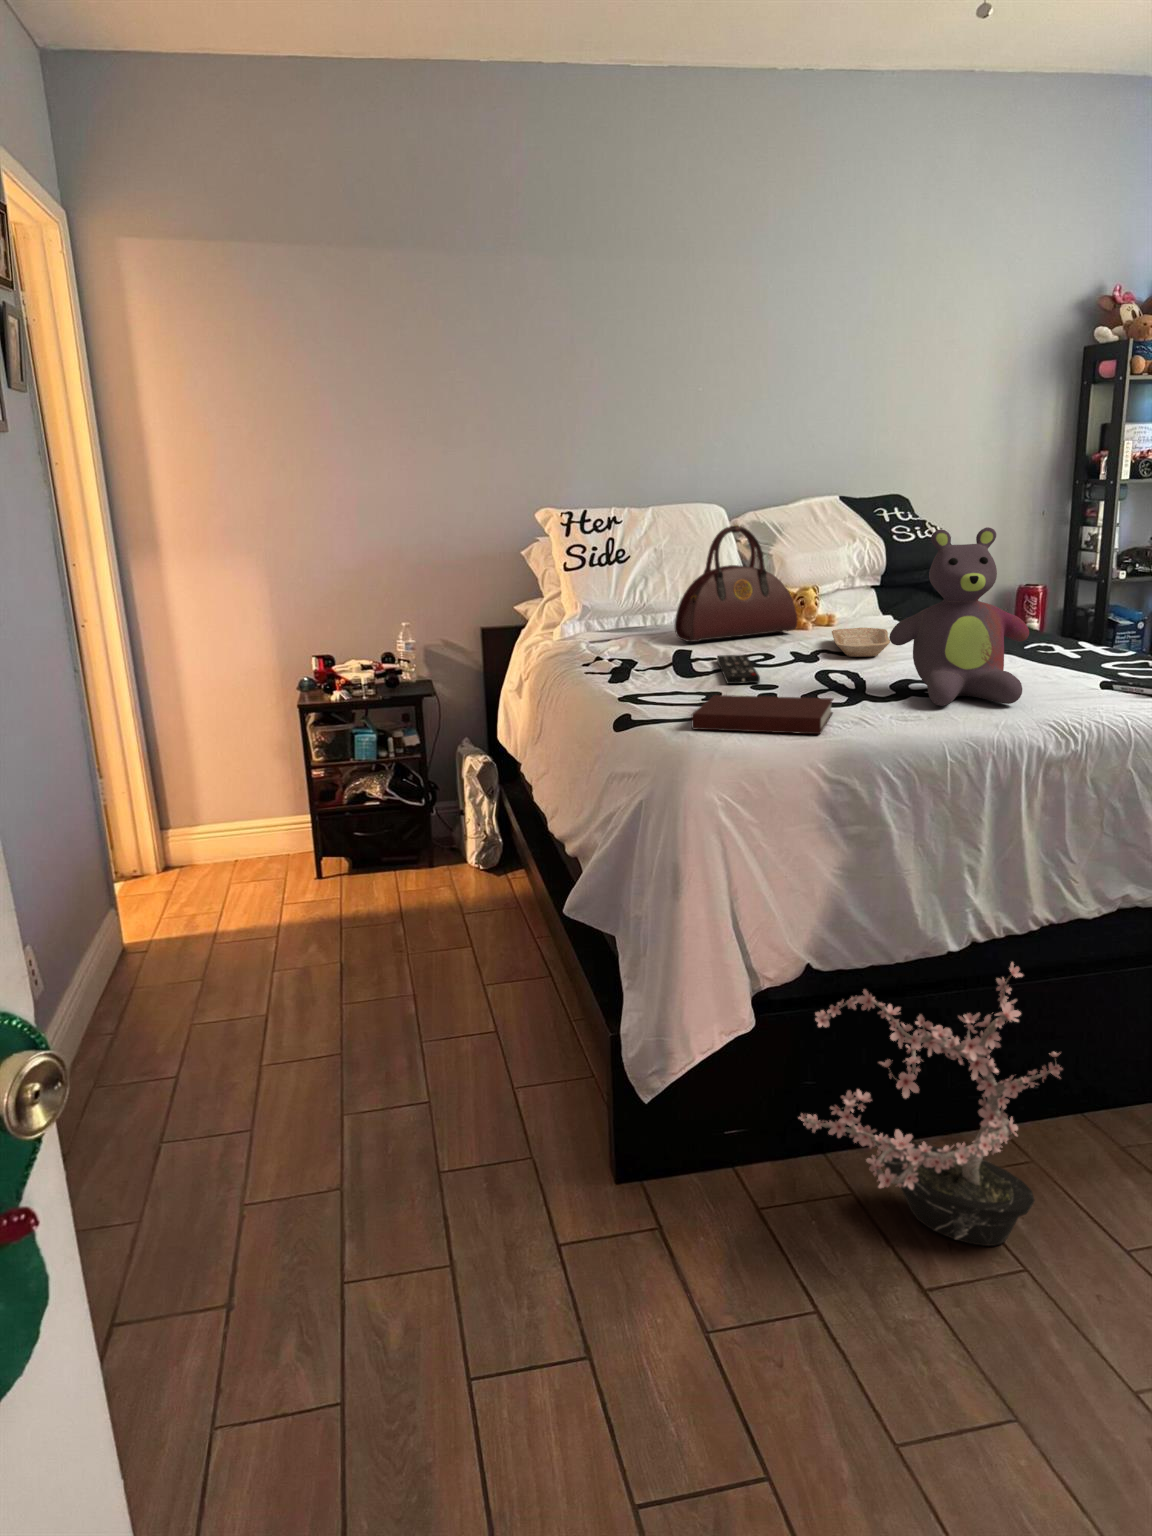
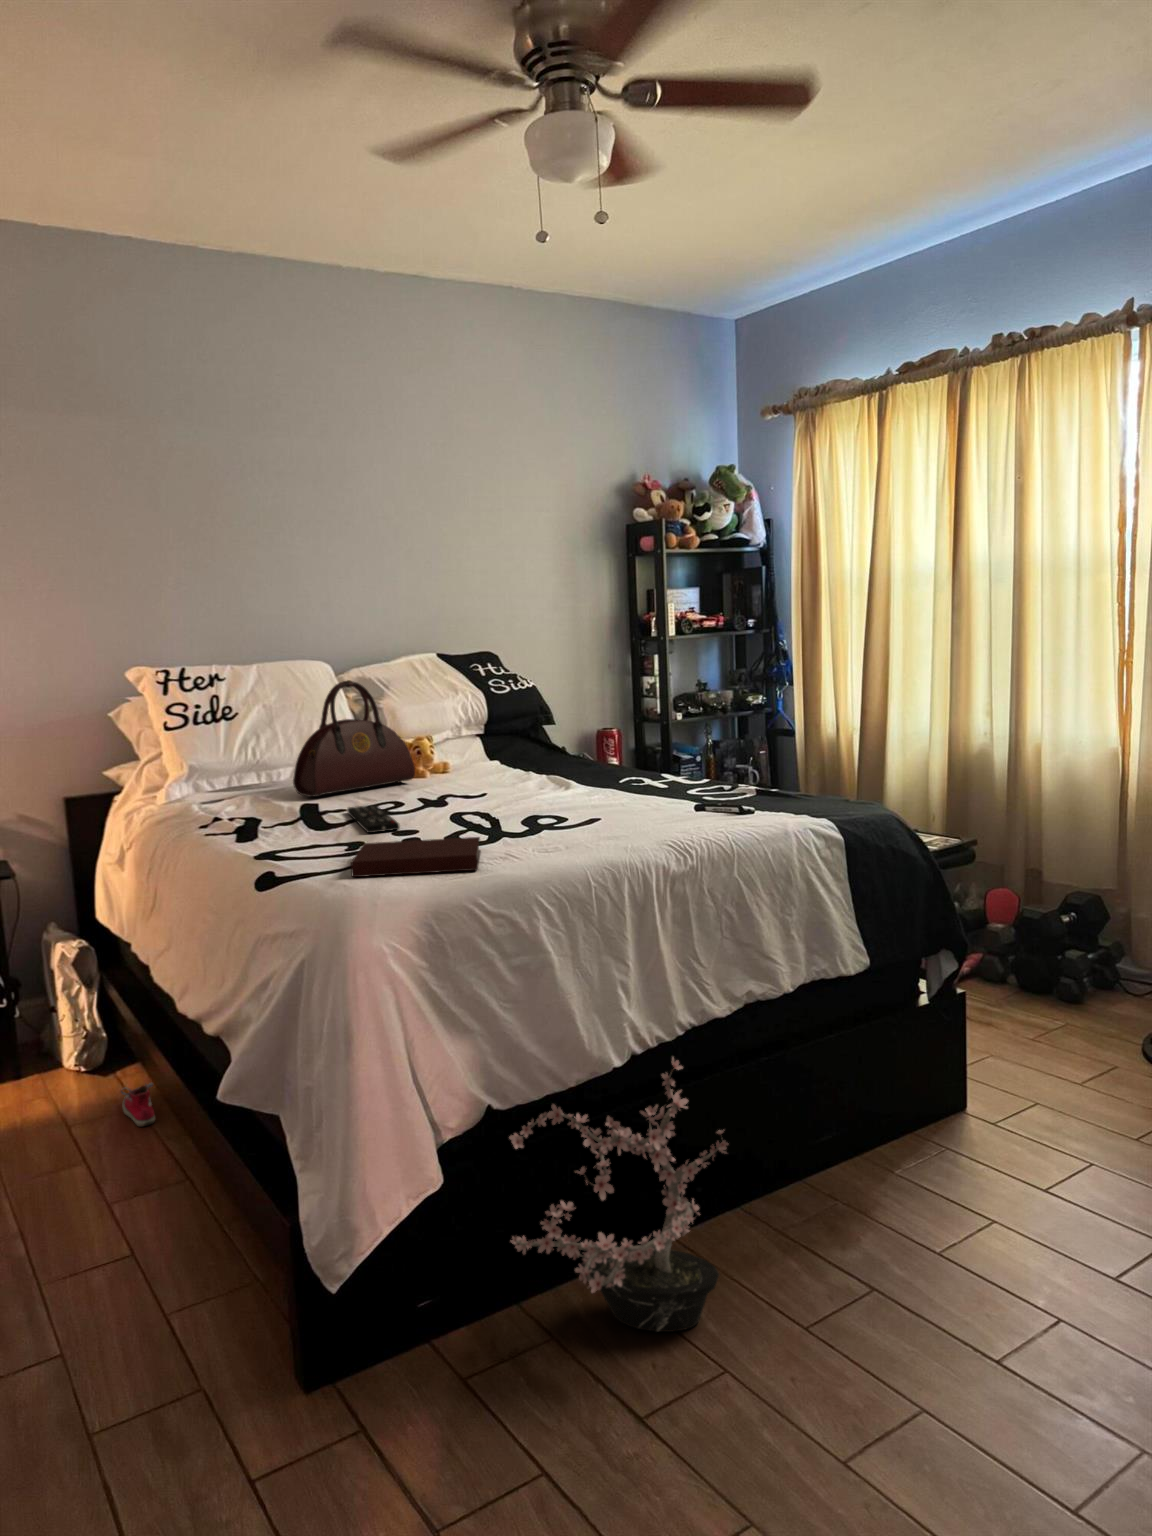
stuffed bear: present [889,527,1029,706] -> none [520,677,640,836]
tray: present [832,628,890,657] -> none [451,773,510,800]
sneaker: none [503,891,530,928] -> present [121,1083,155,1126]

